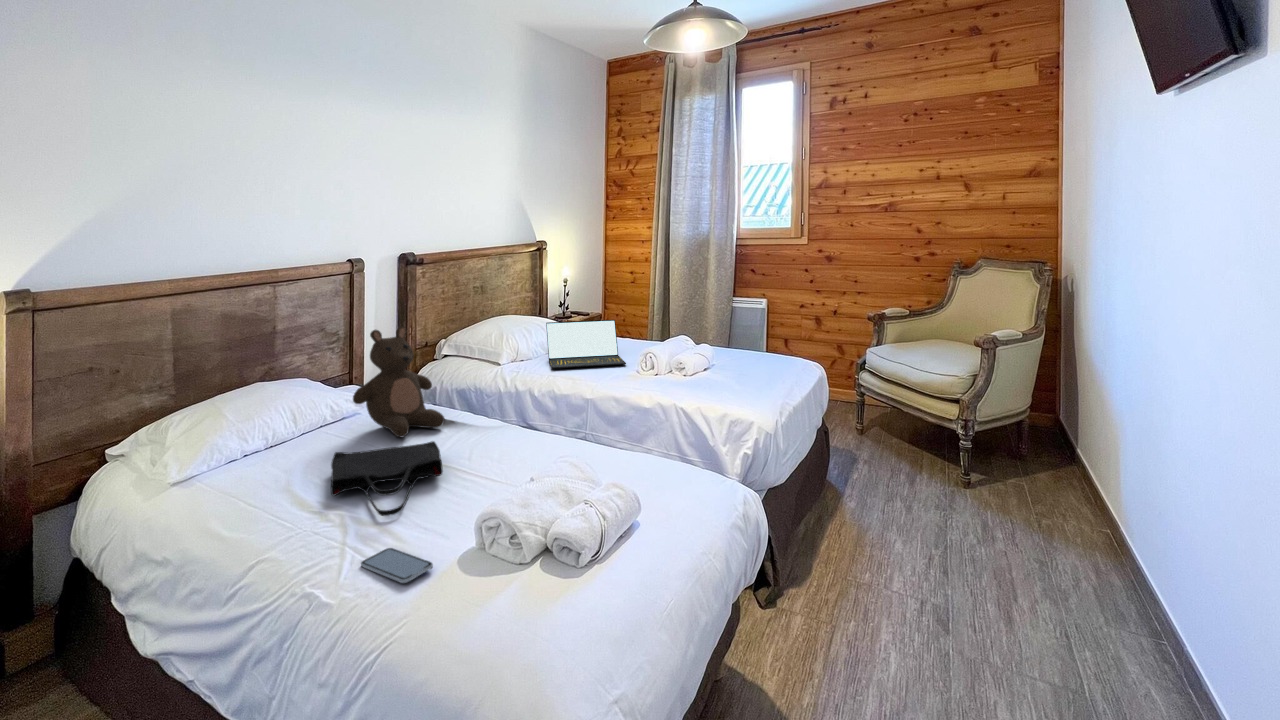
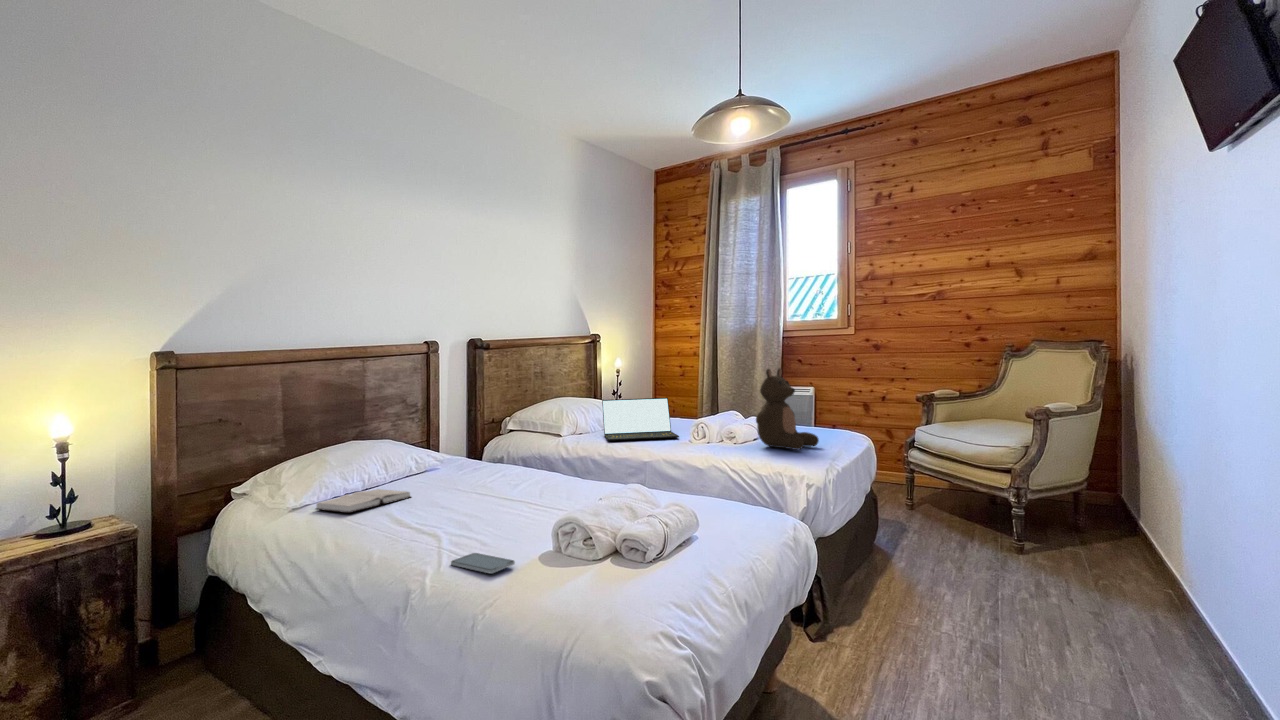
stuffed bear: present [353,327,444,437] -> present [756,368,819,450]
tote bag: present [331,441,443,516] -> none [415,485,515,534]
hardback book: none [219,442,332,480] -> present [316,489,411,513]

